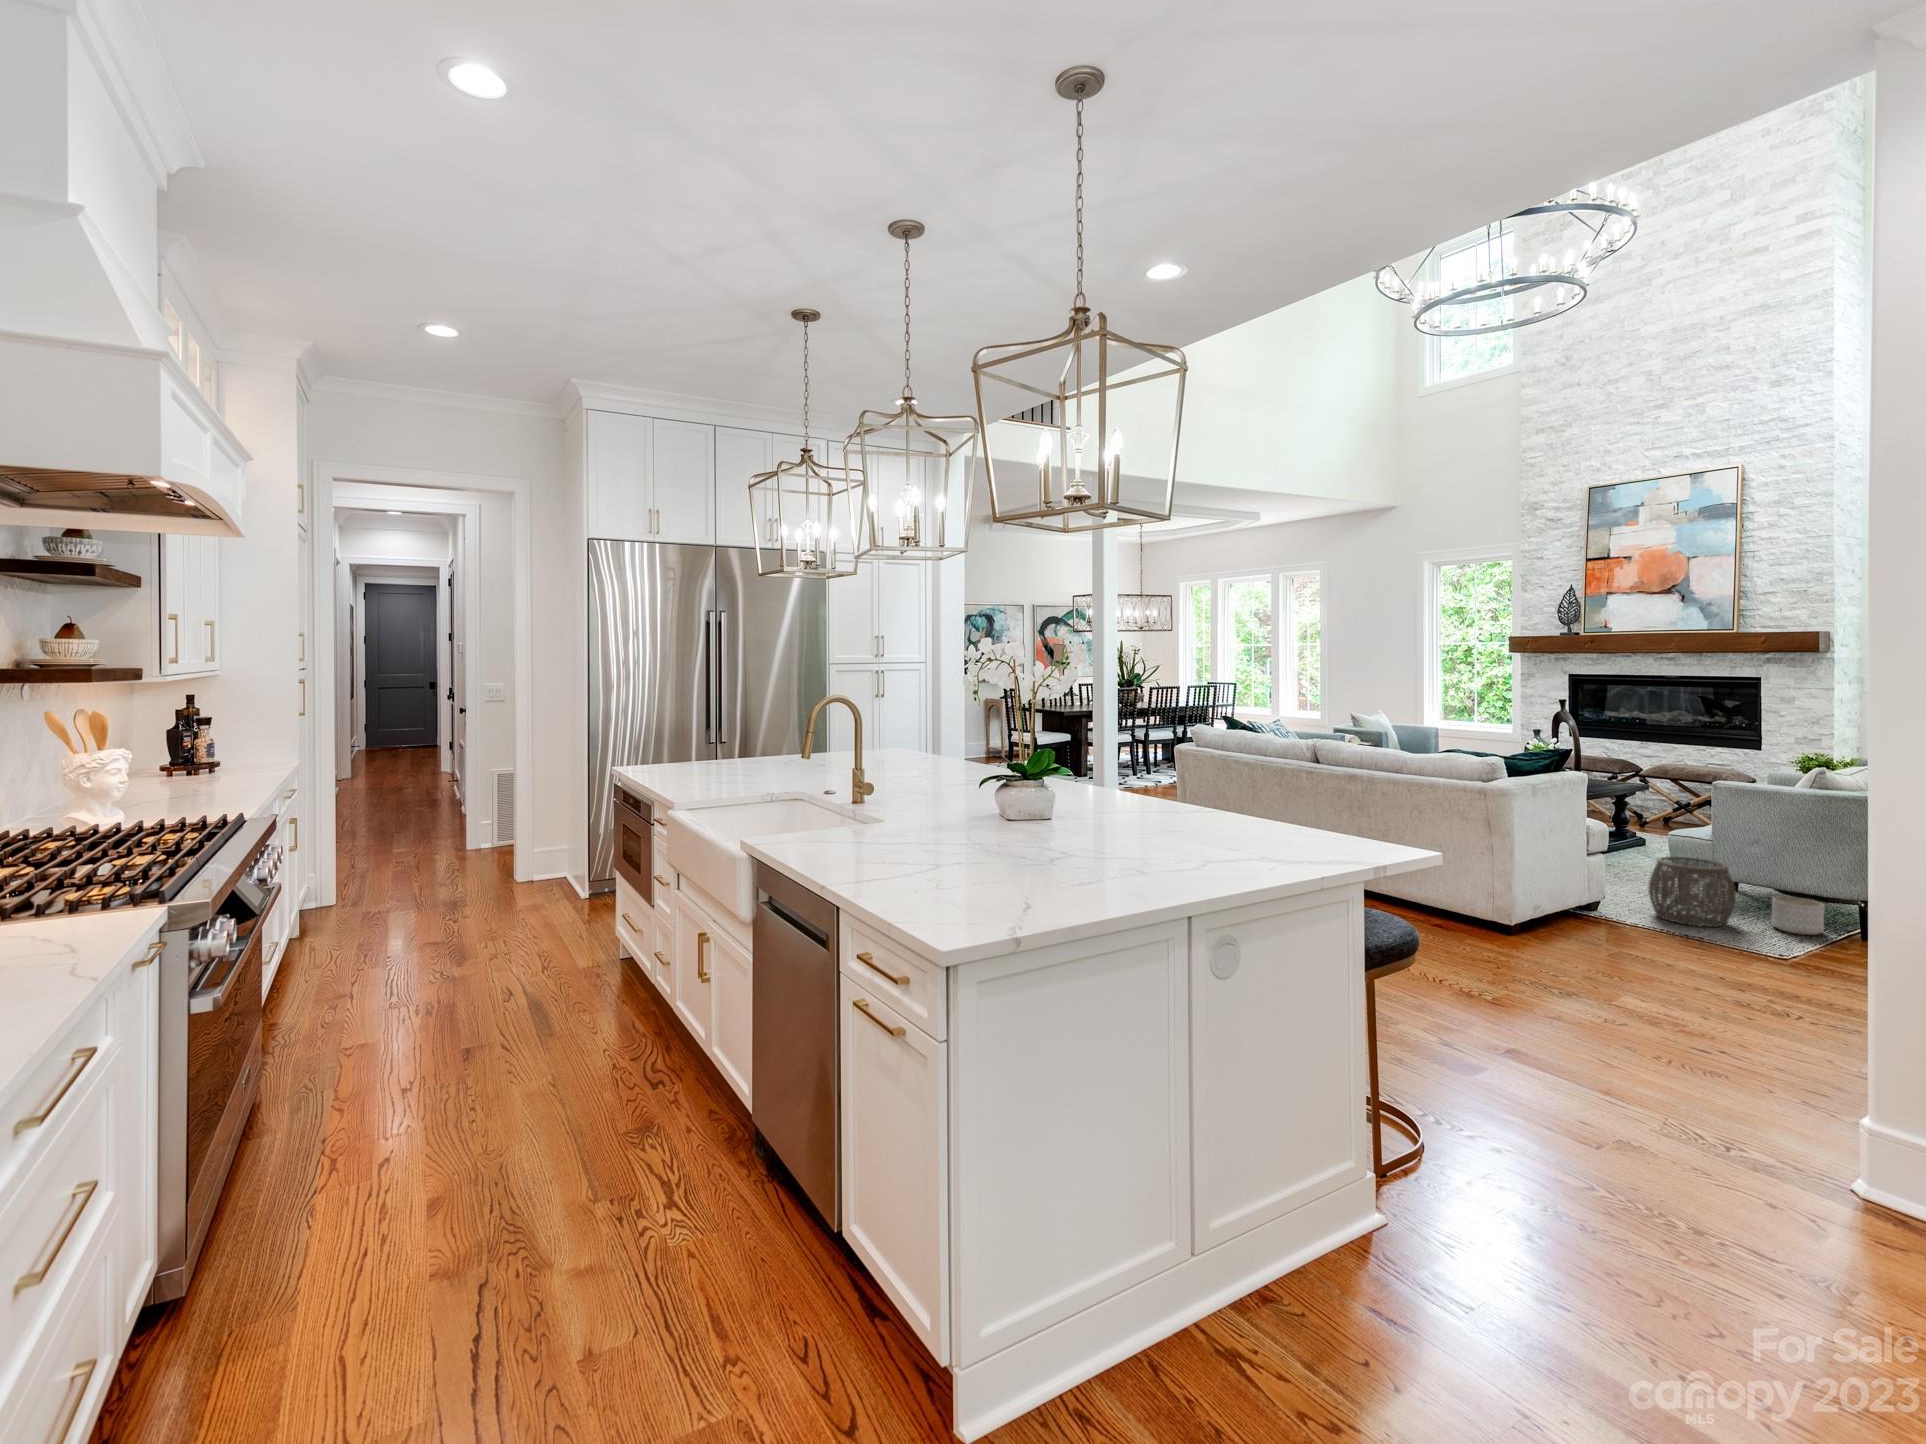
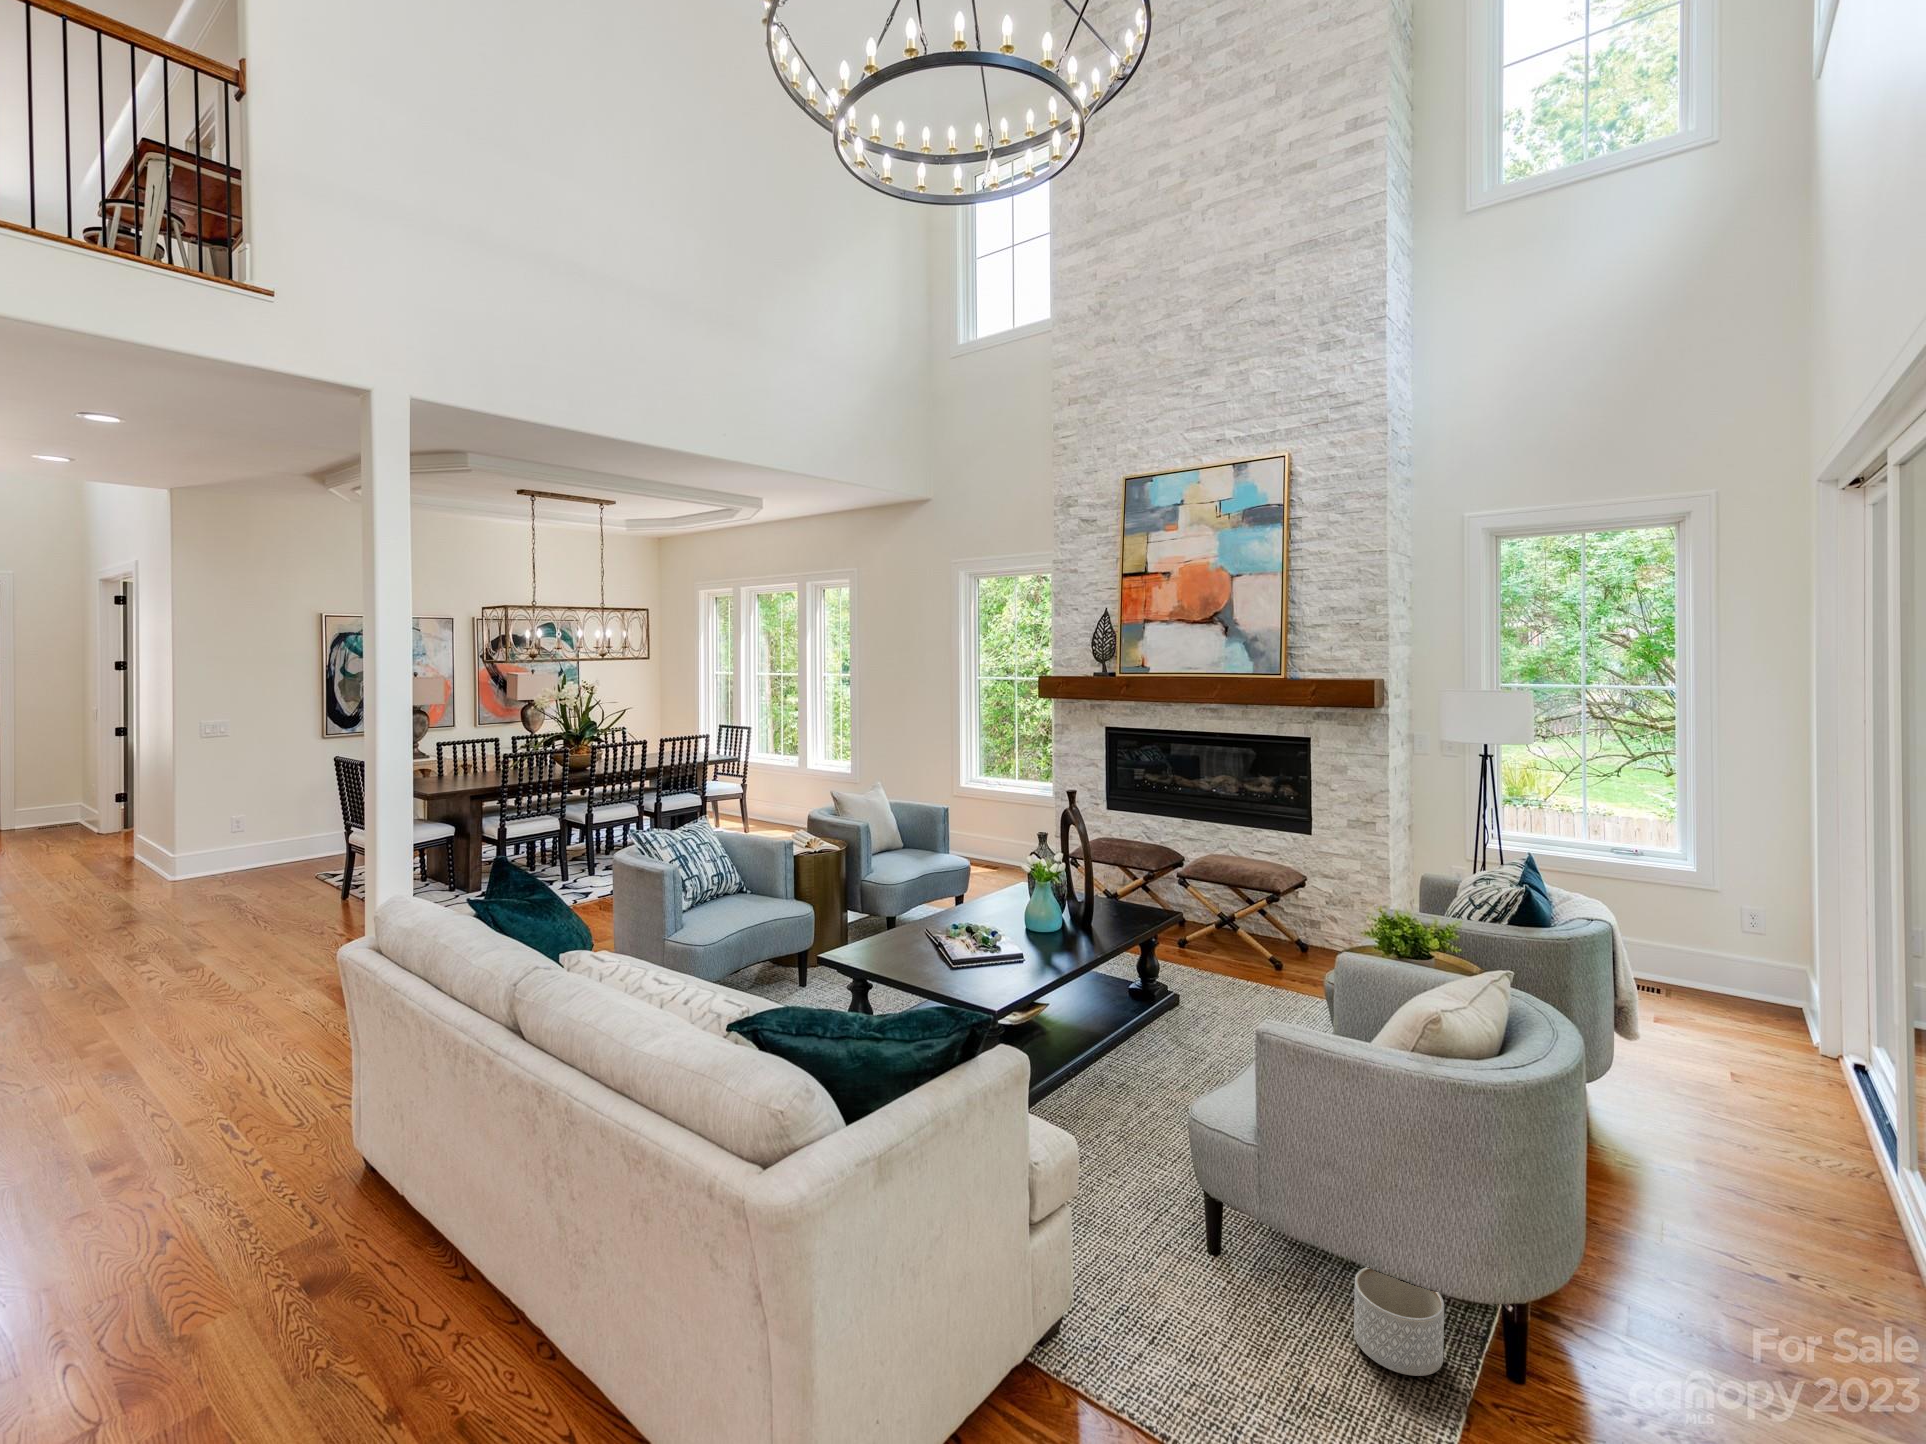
woven basket: present [1649,856,1736,927] -> none [1141,1183,1295,1381]

